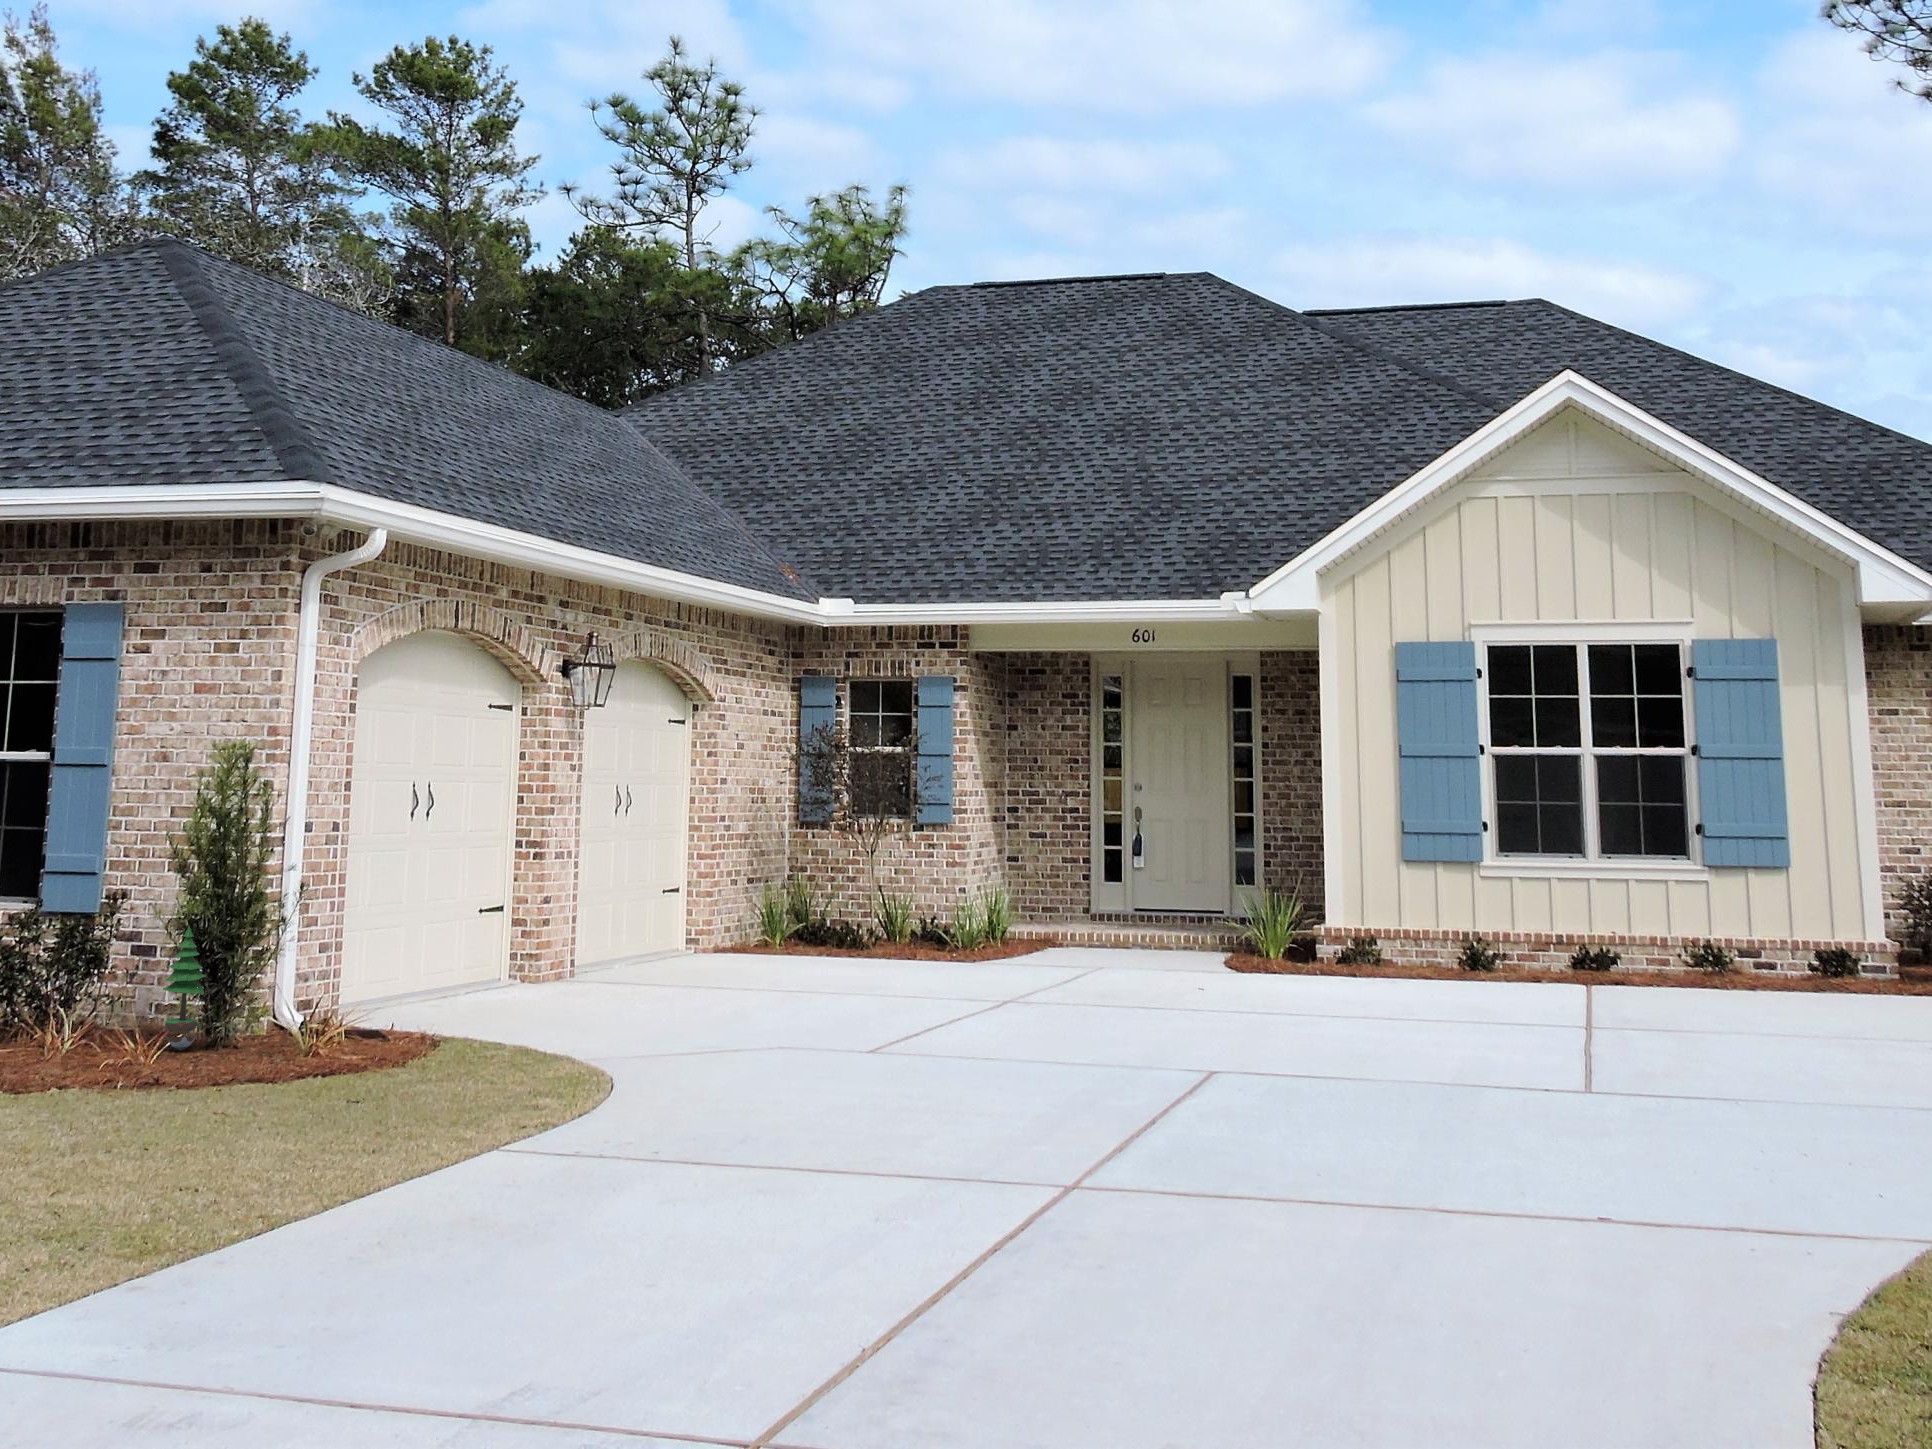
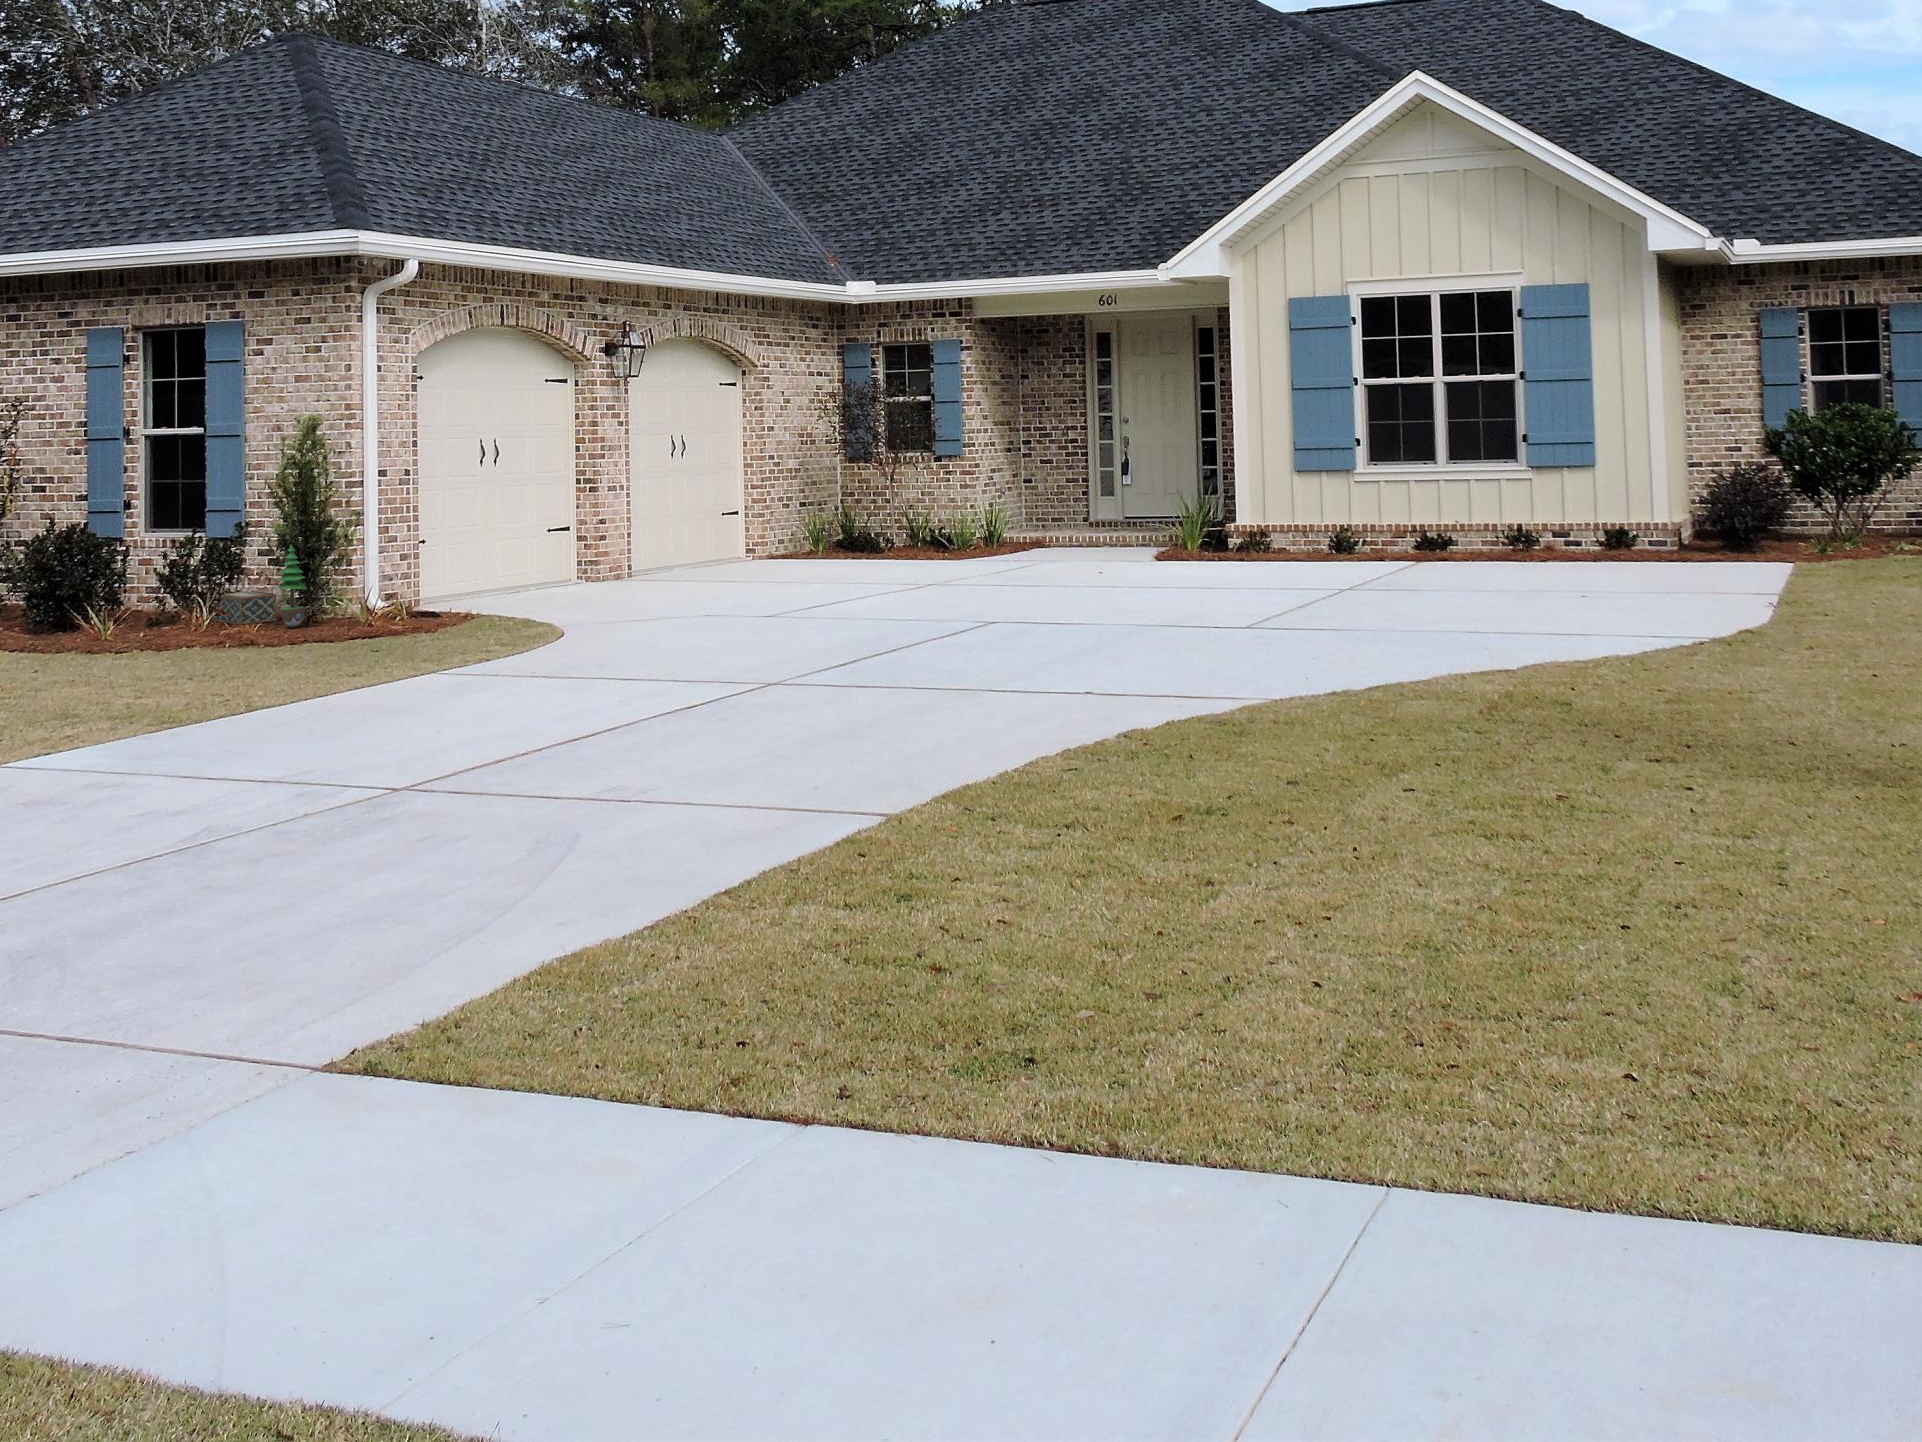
woven basket: none [44,988,146,1042] -> present [212,591,277,625]

